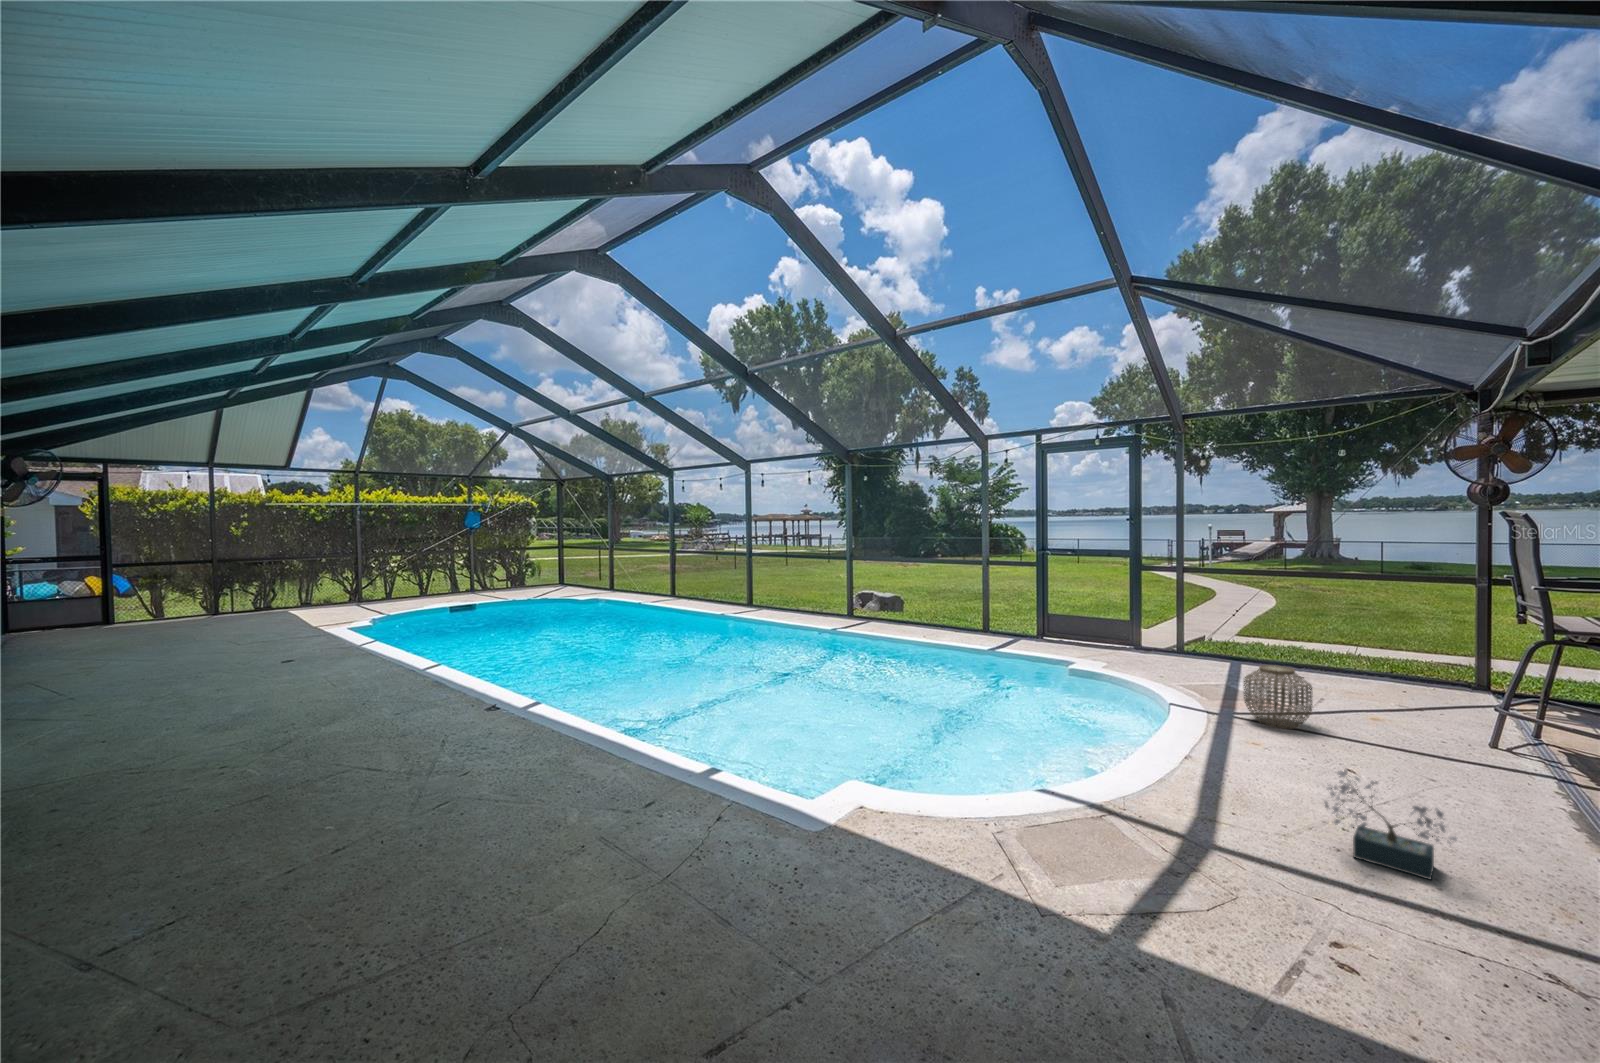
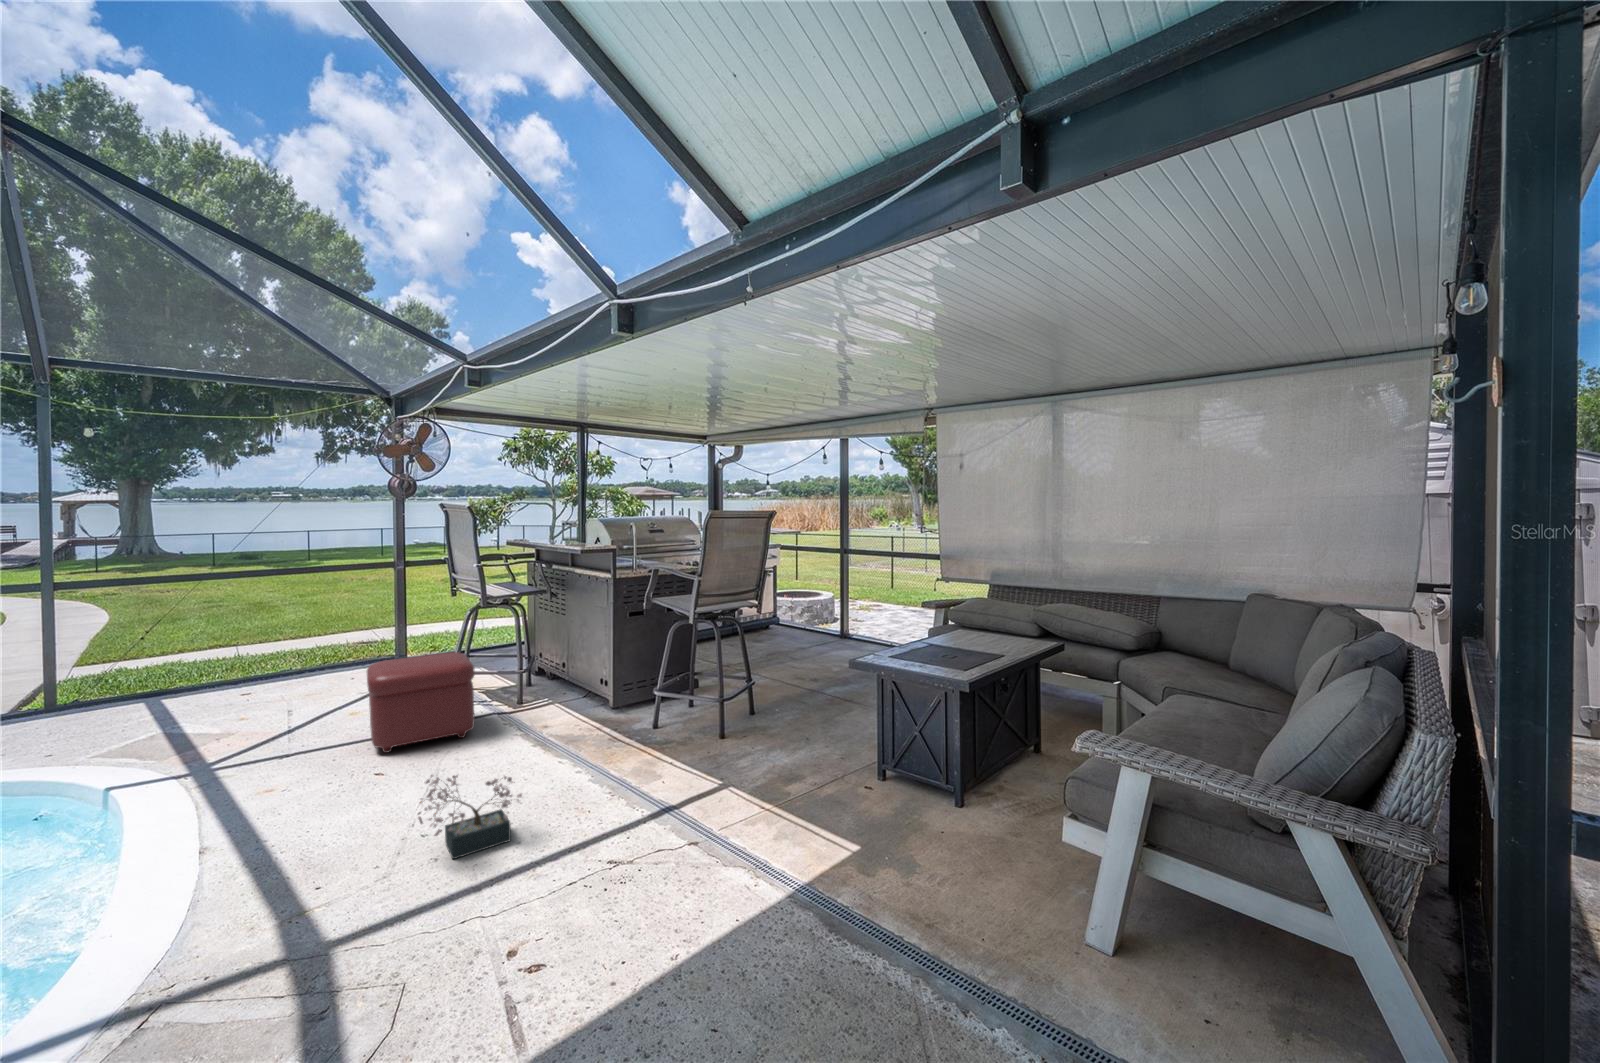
woven basket: present [1243,665,1312,729] -> none [225,685,310,762]
ottoman: none [1357,670,1504,781] -> present [367,652,475,753]

